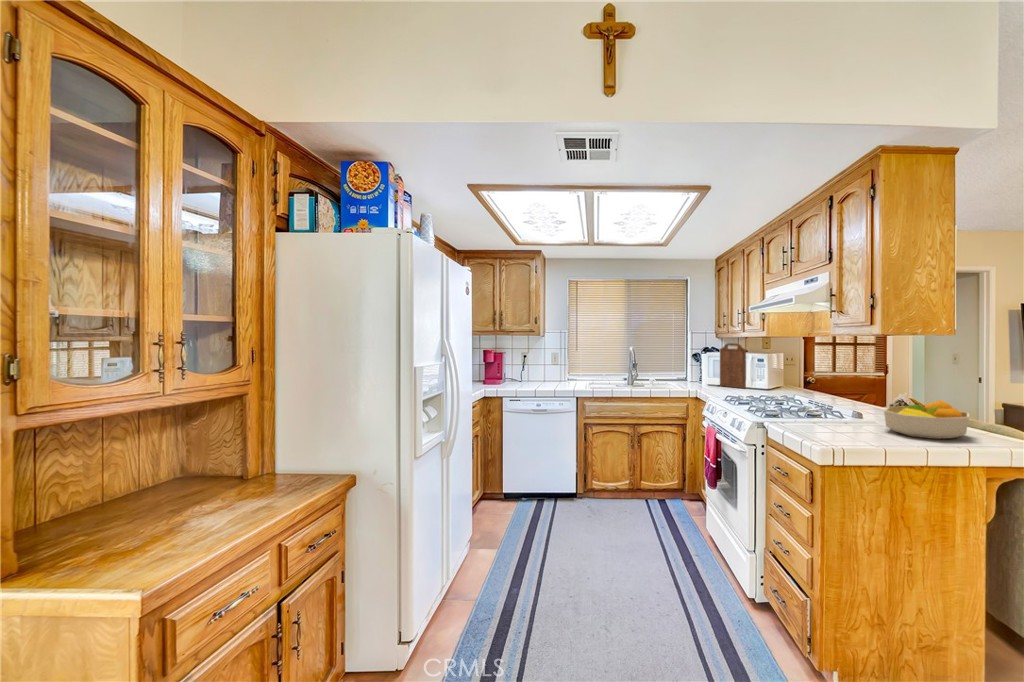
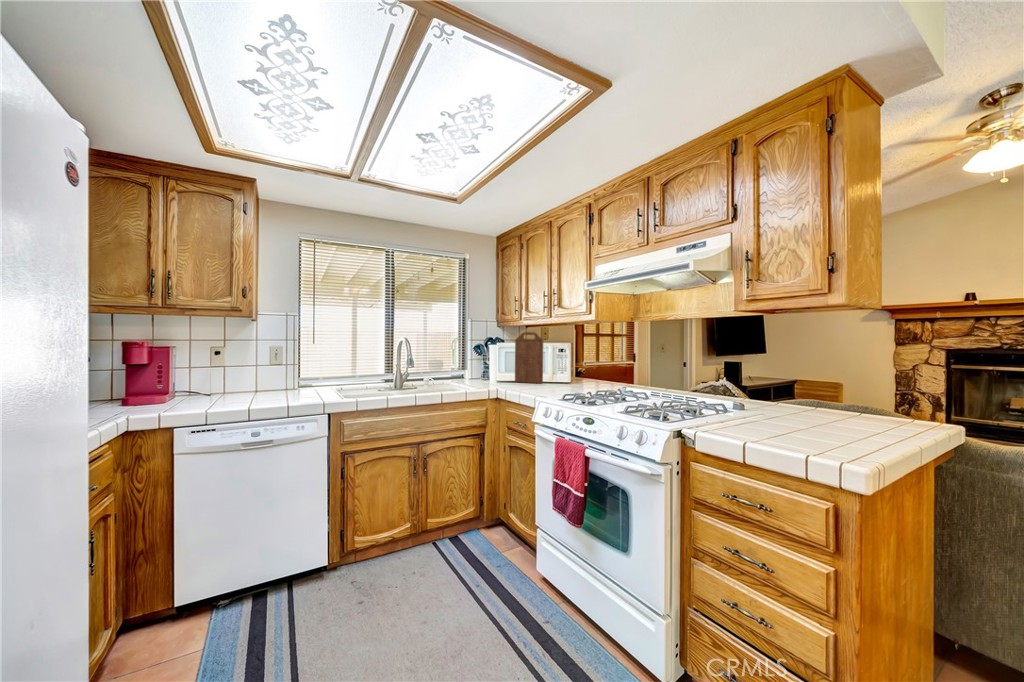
fruit bowl: present [884,400,969,439] -> none [752,391,846,443]

